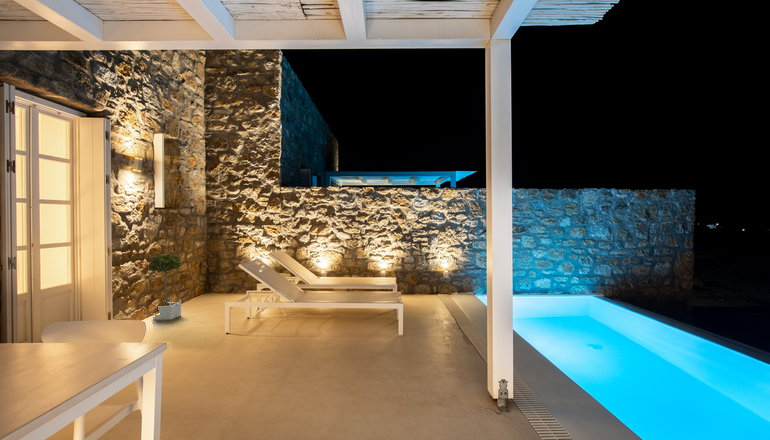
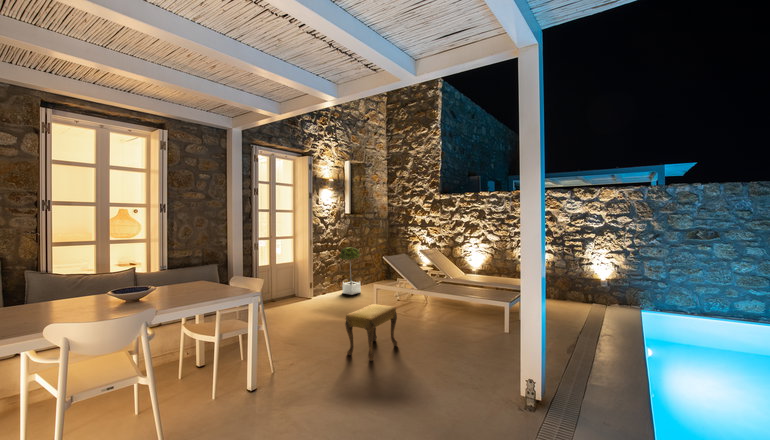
footstool: none [241,315,295,384] -> present [345,304,397,361]

